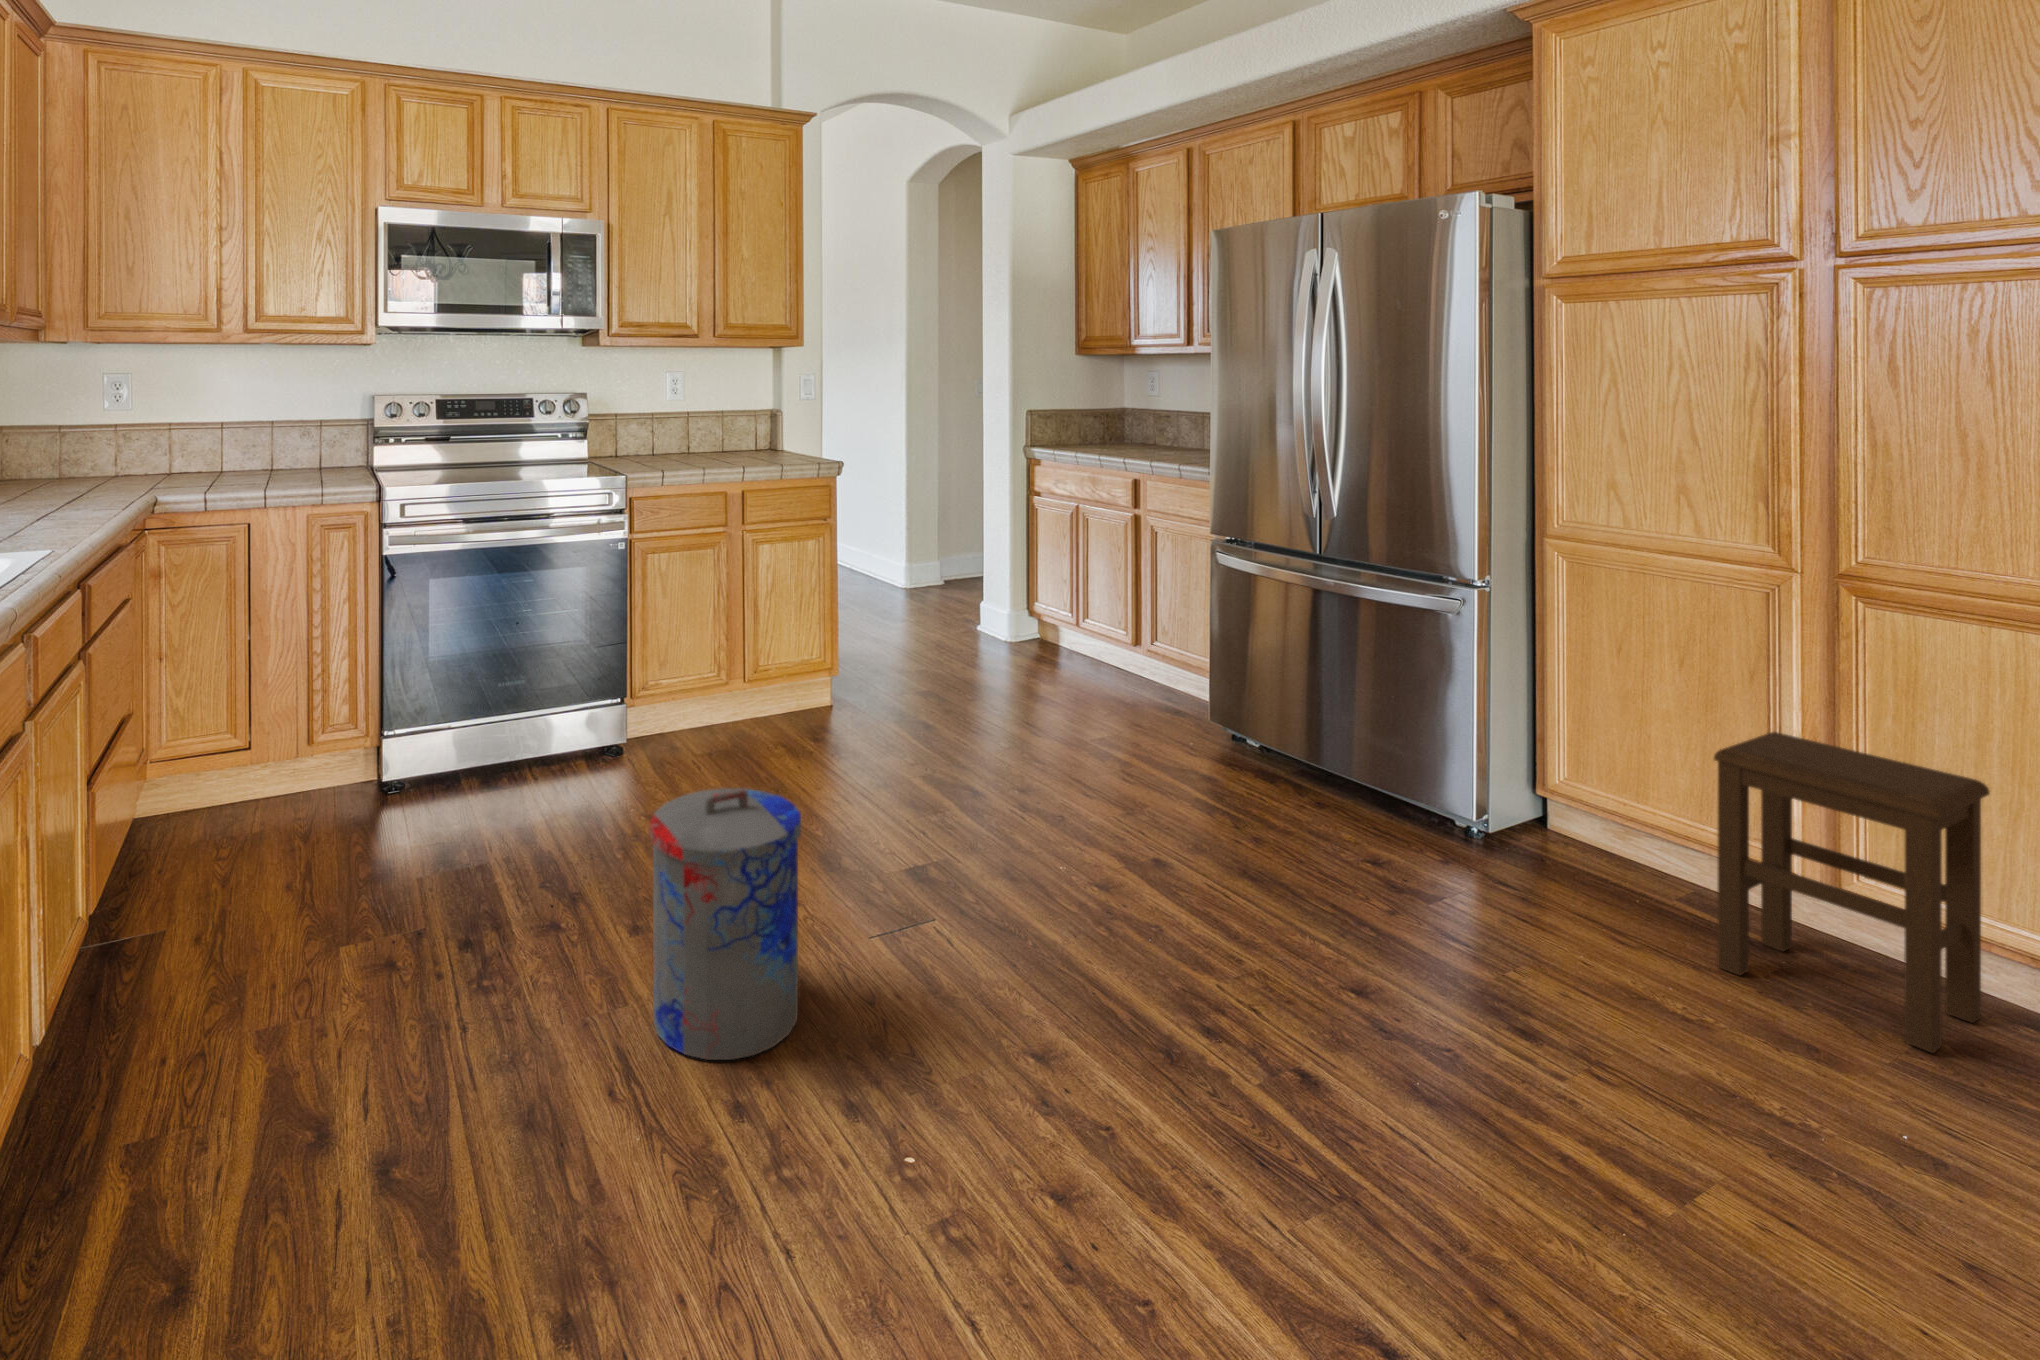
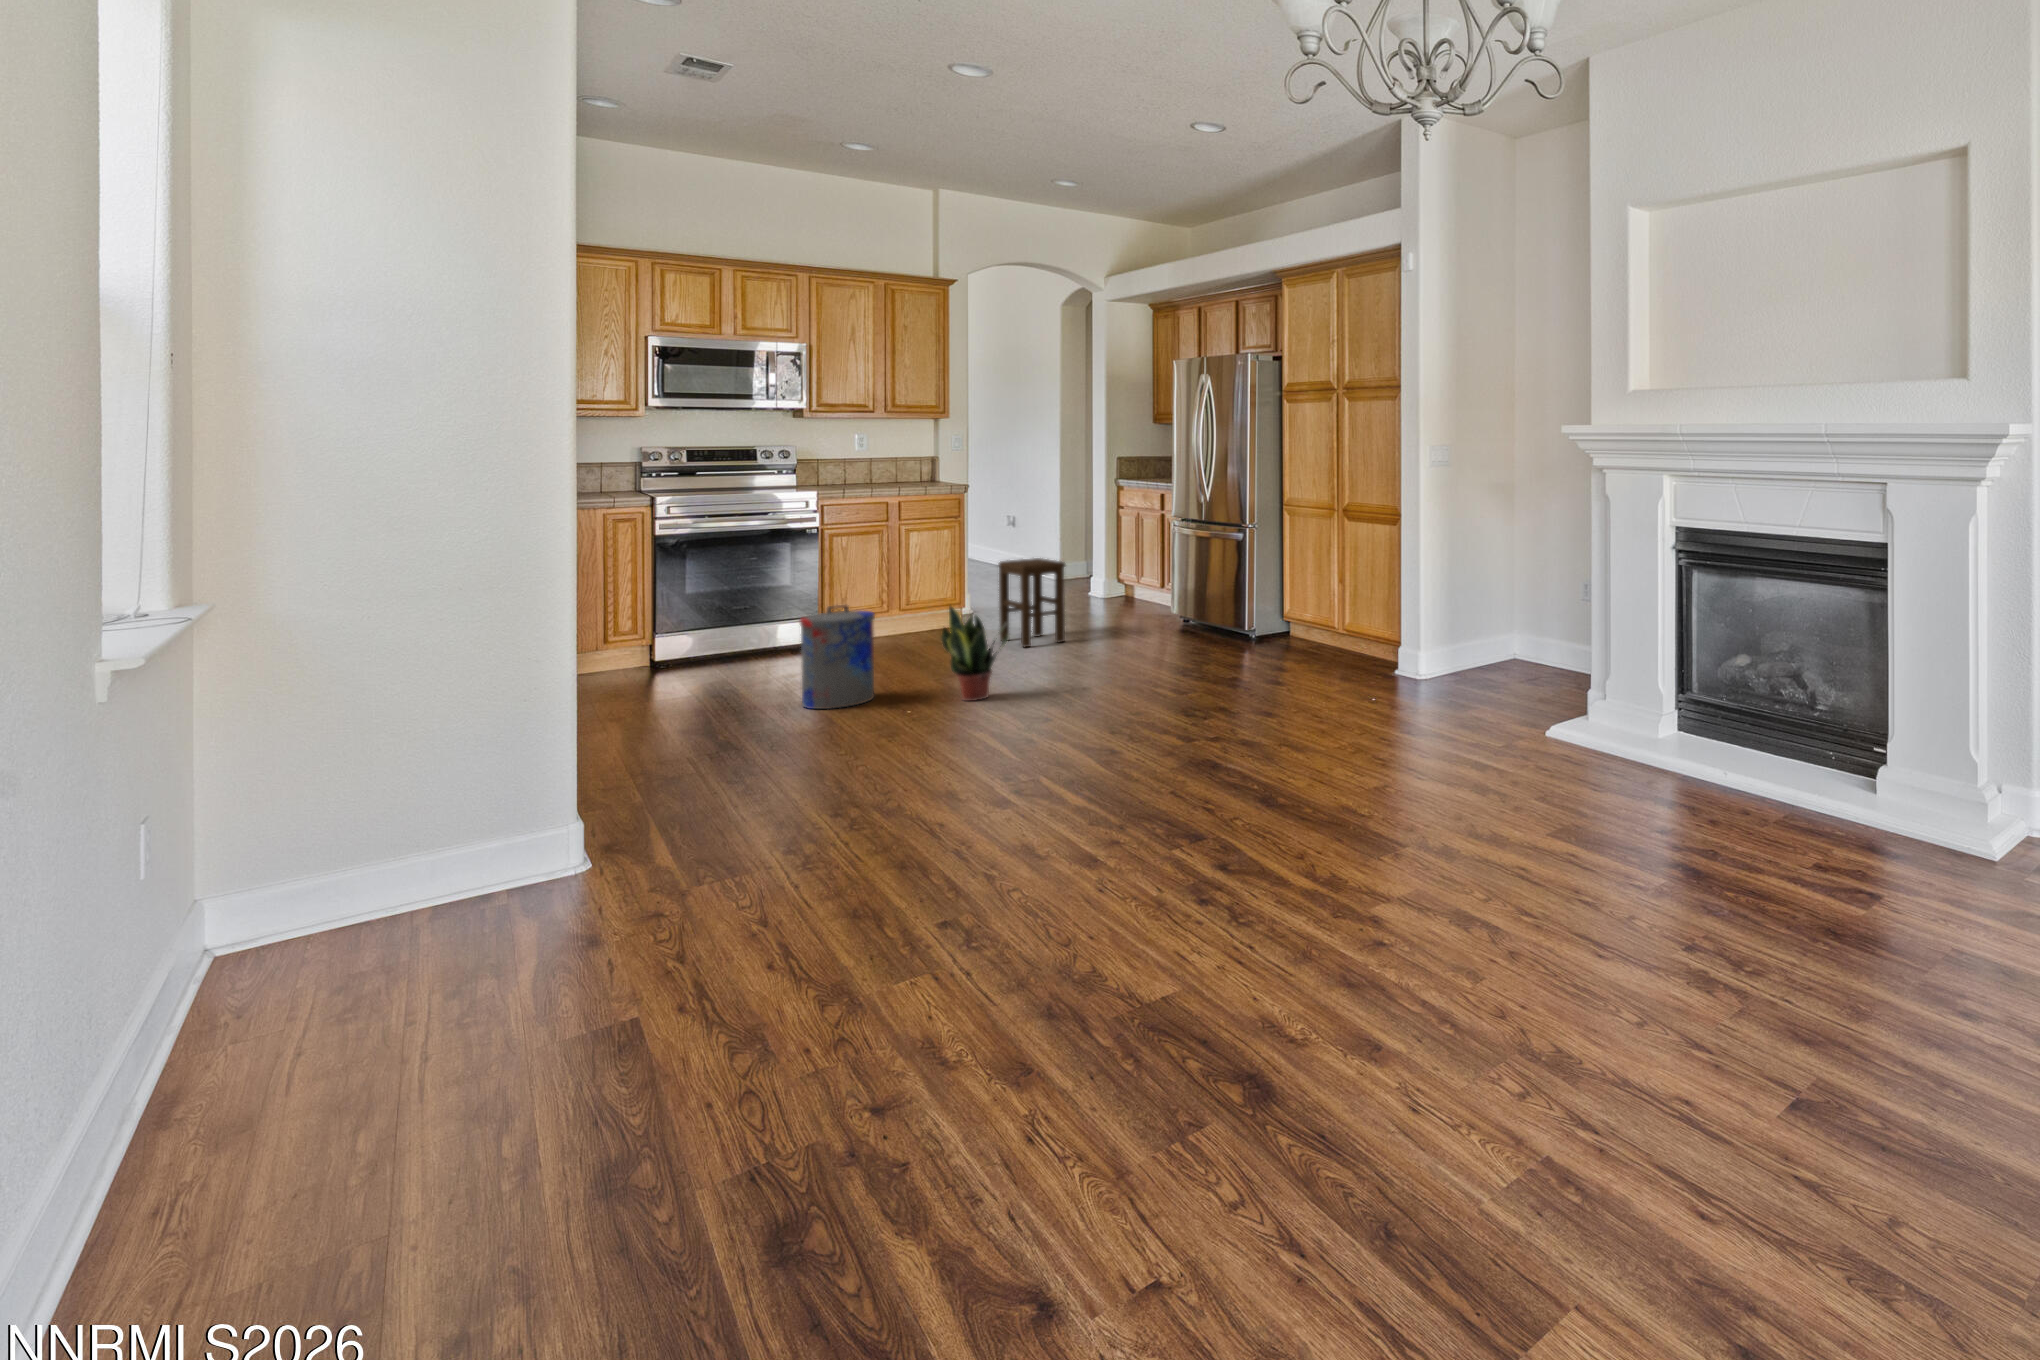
stool: present [1714,732,1990,1053] -> present [999,558,1065,647]
potted plant: none [955,821,1118,1077] -> present [941,606,1008,701]

